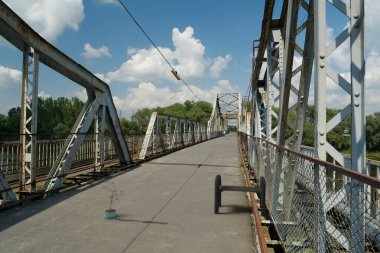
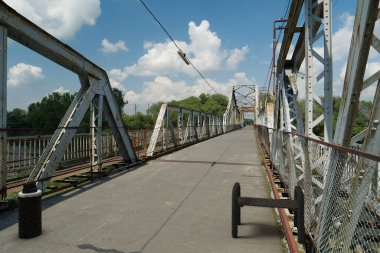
trash can: none [56,174,73,216] -> present [18,182,42,239]
potted plant: present [103,181,122,218] -> none [77,193,107,243]

